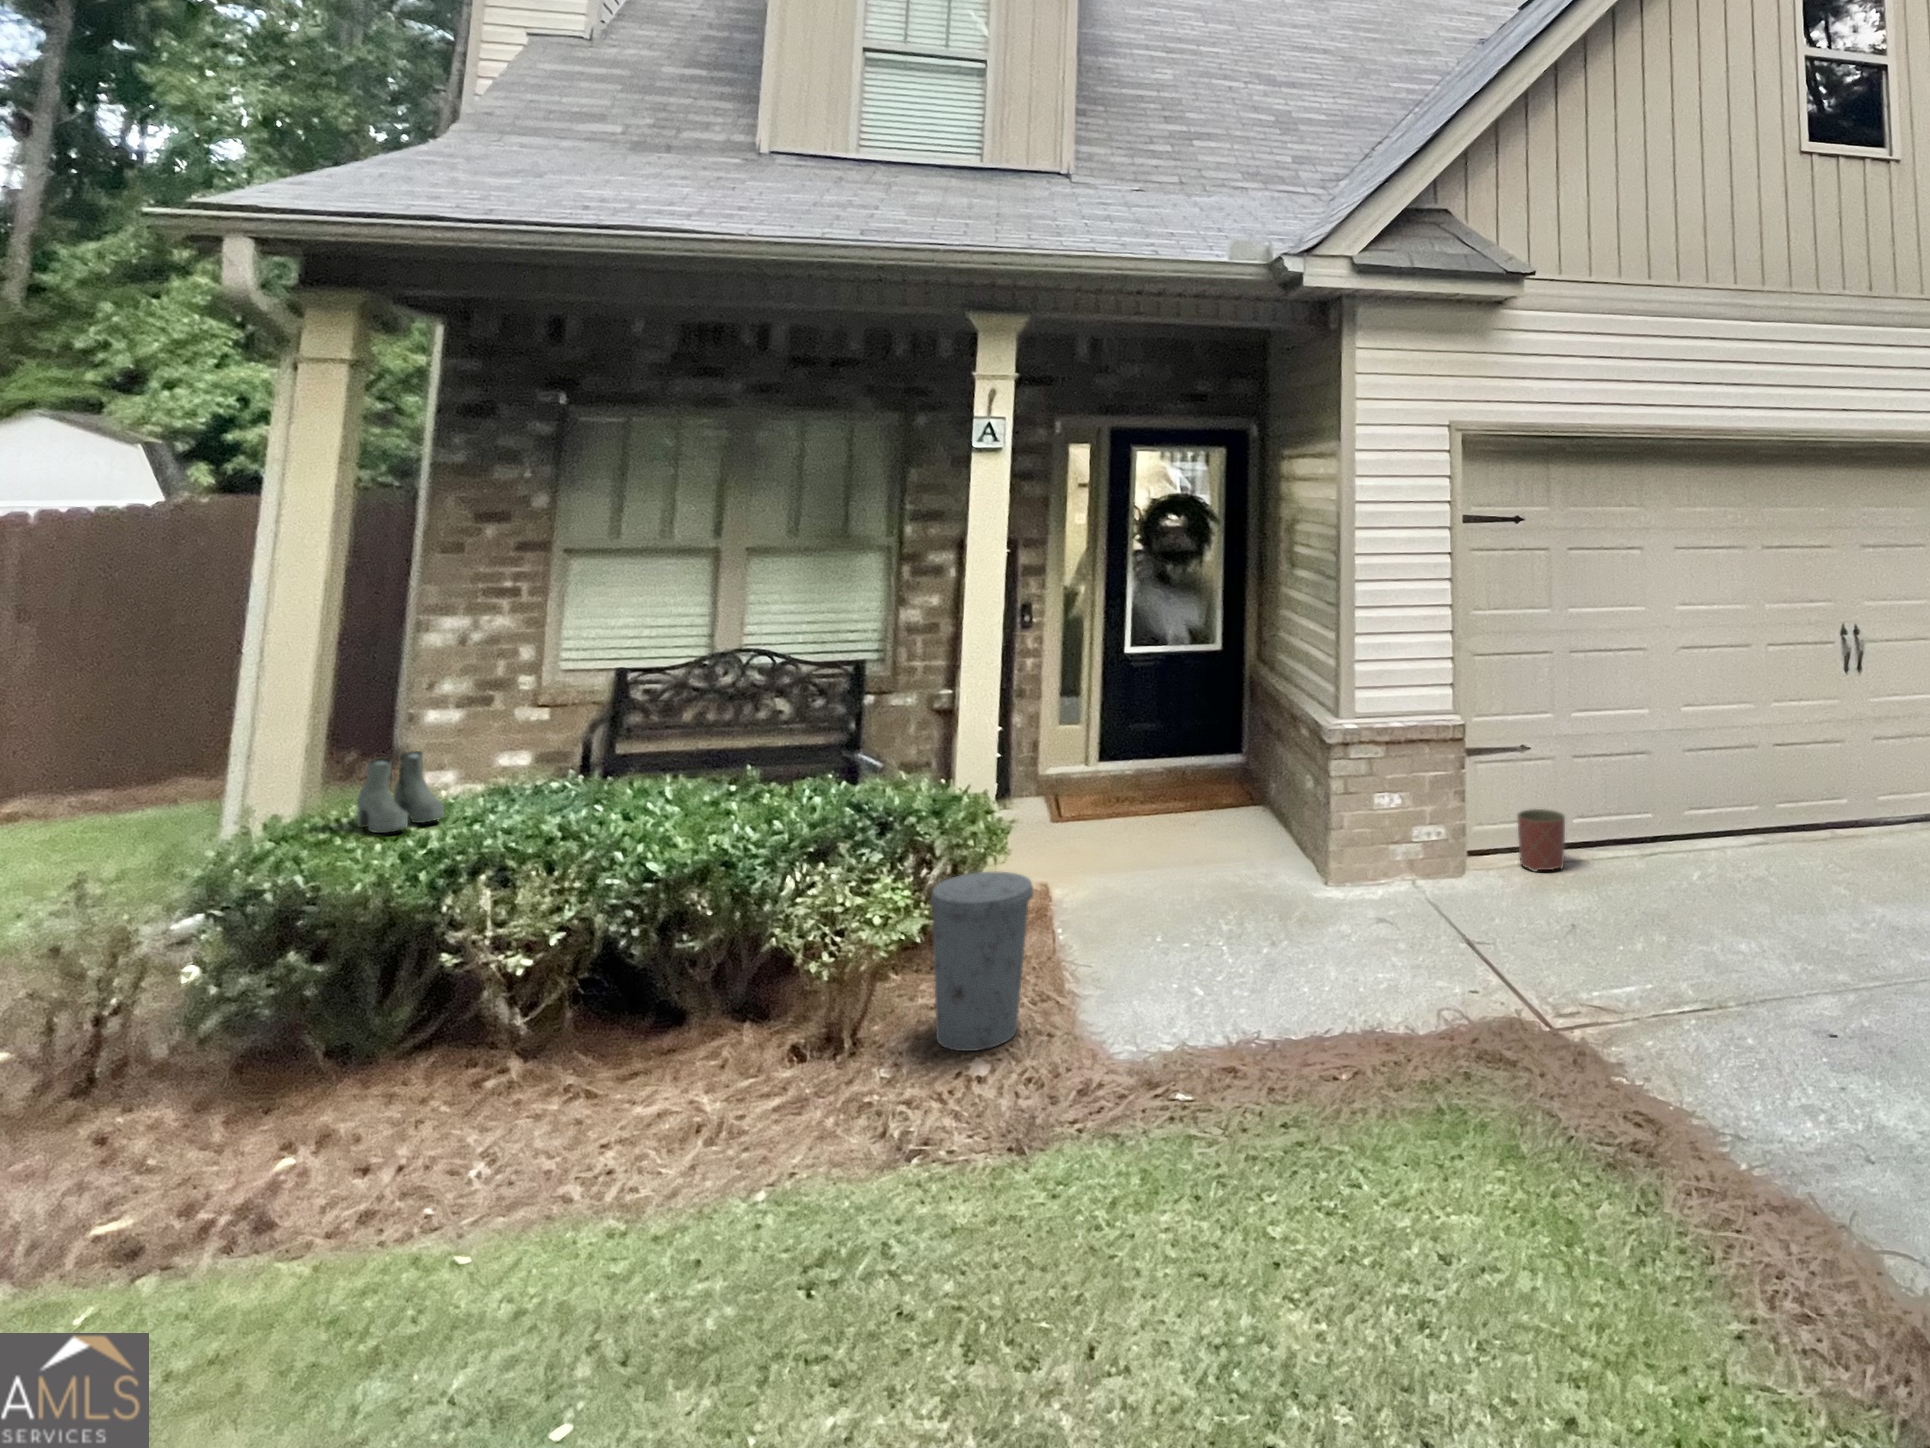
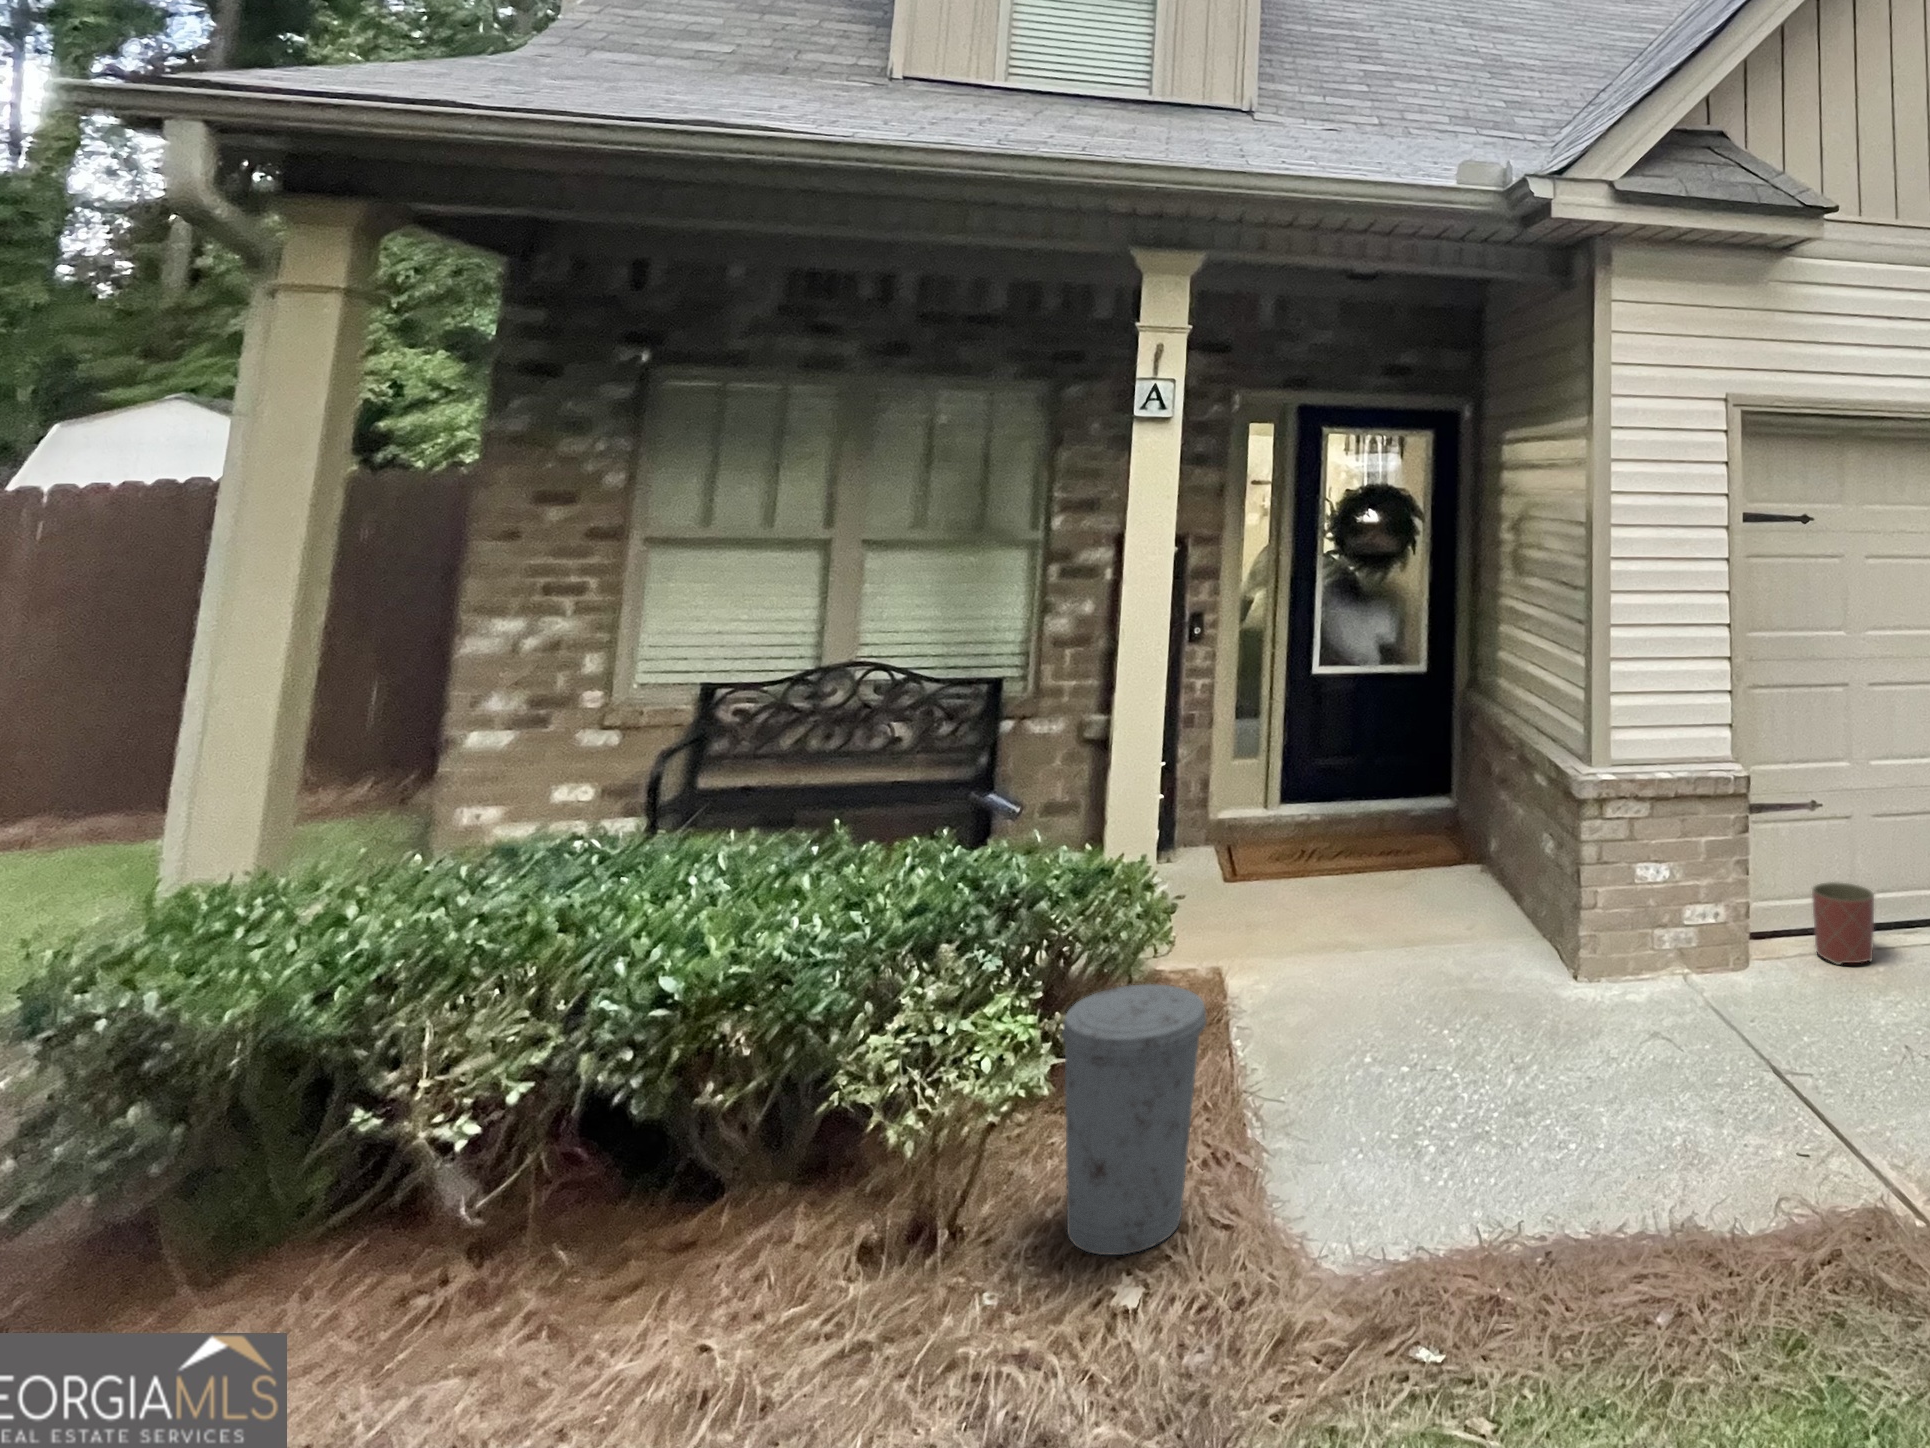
boots: present [357,751,444,833] -> none [260,806,387,926]

